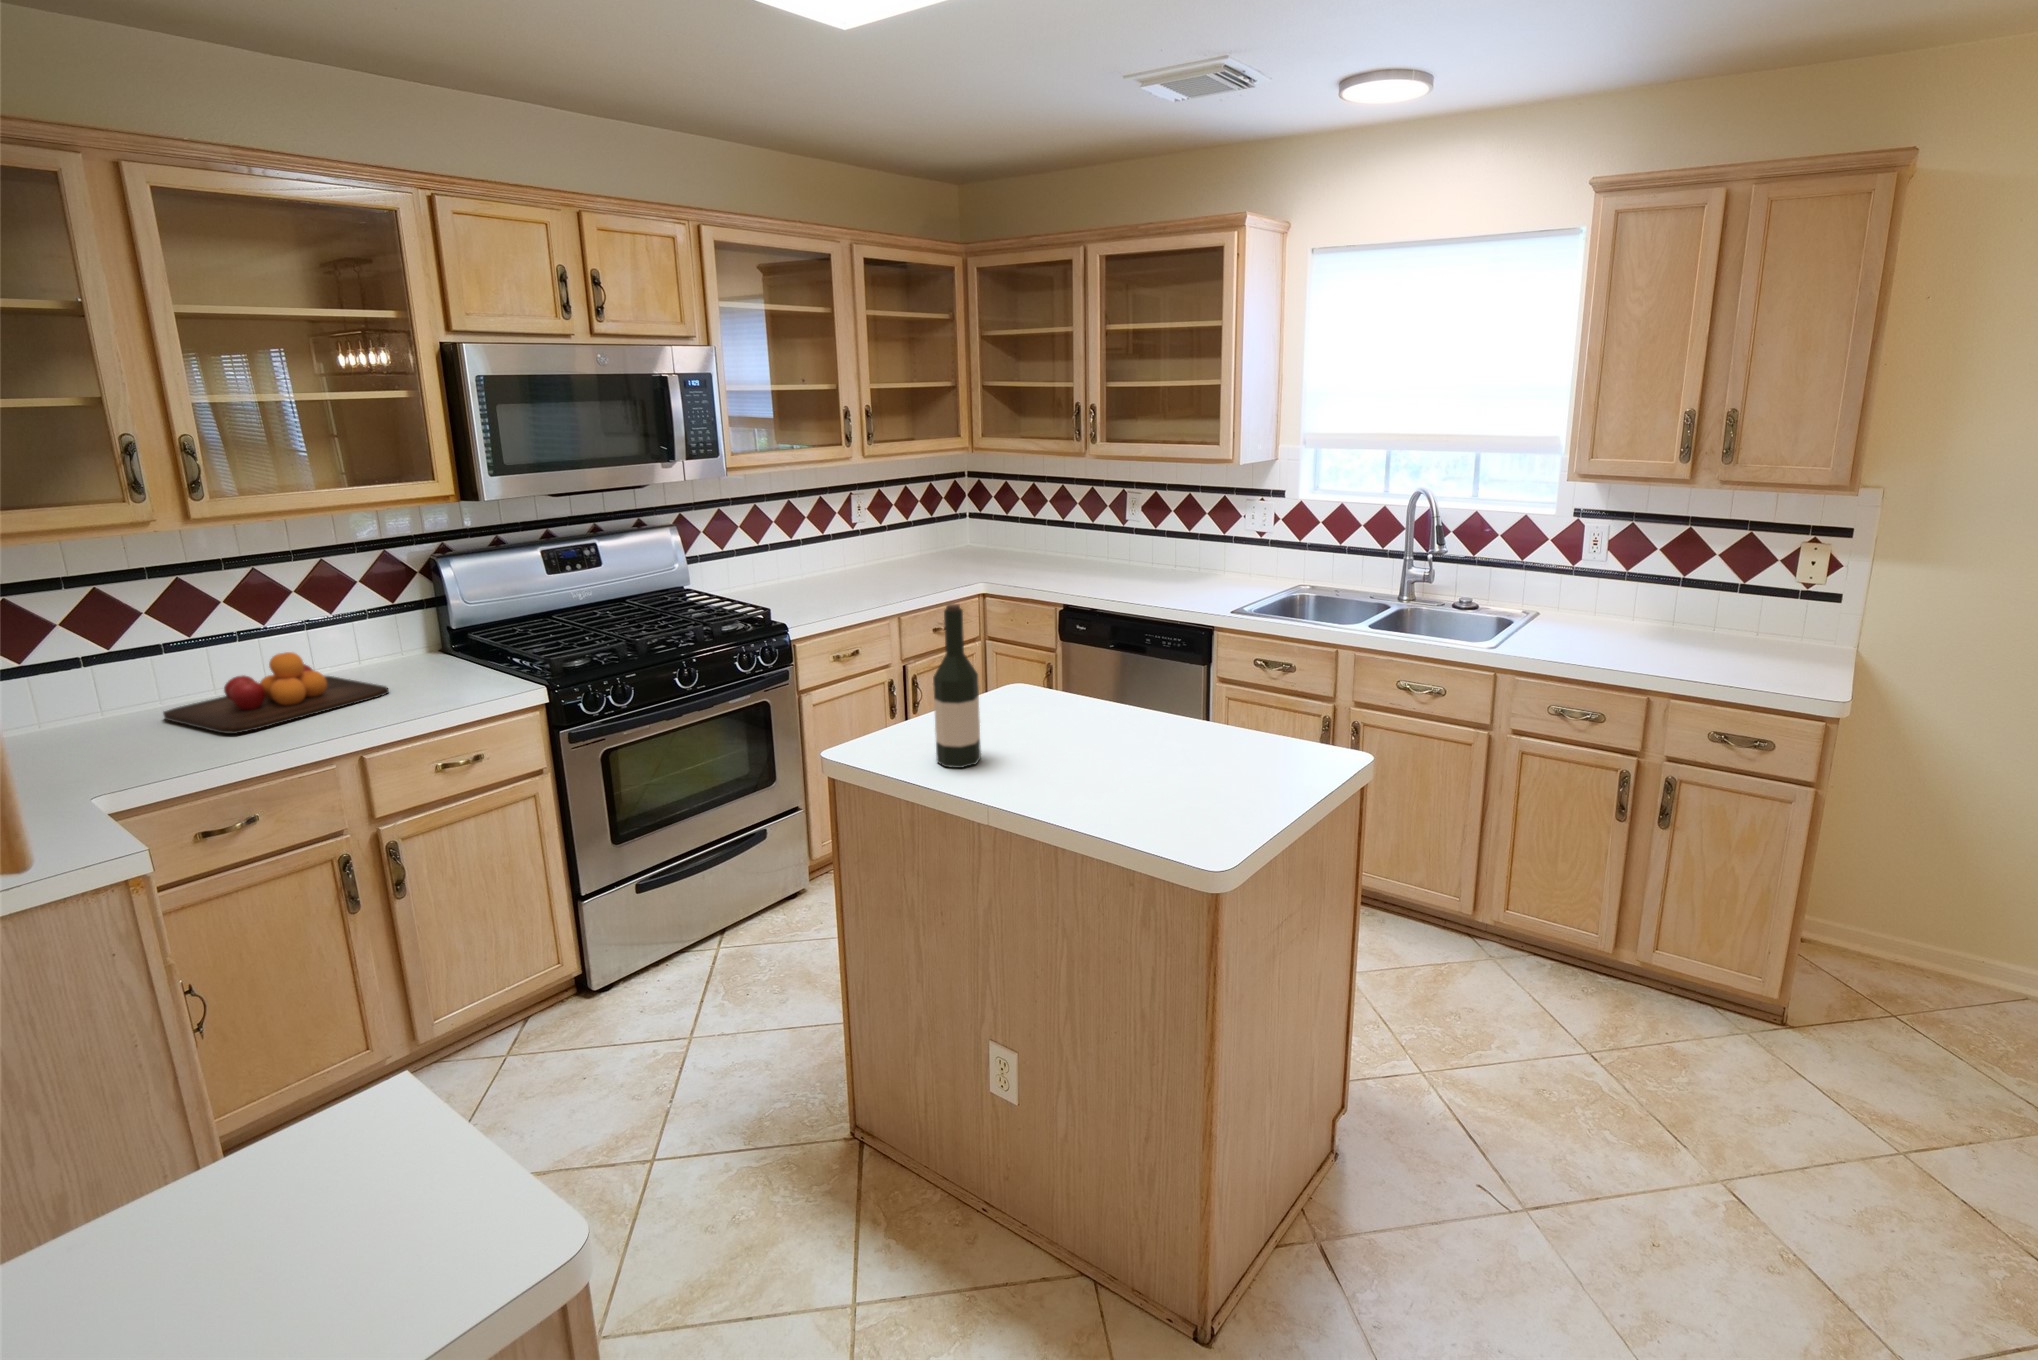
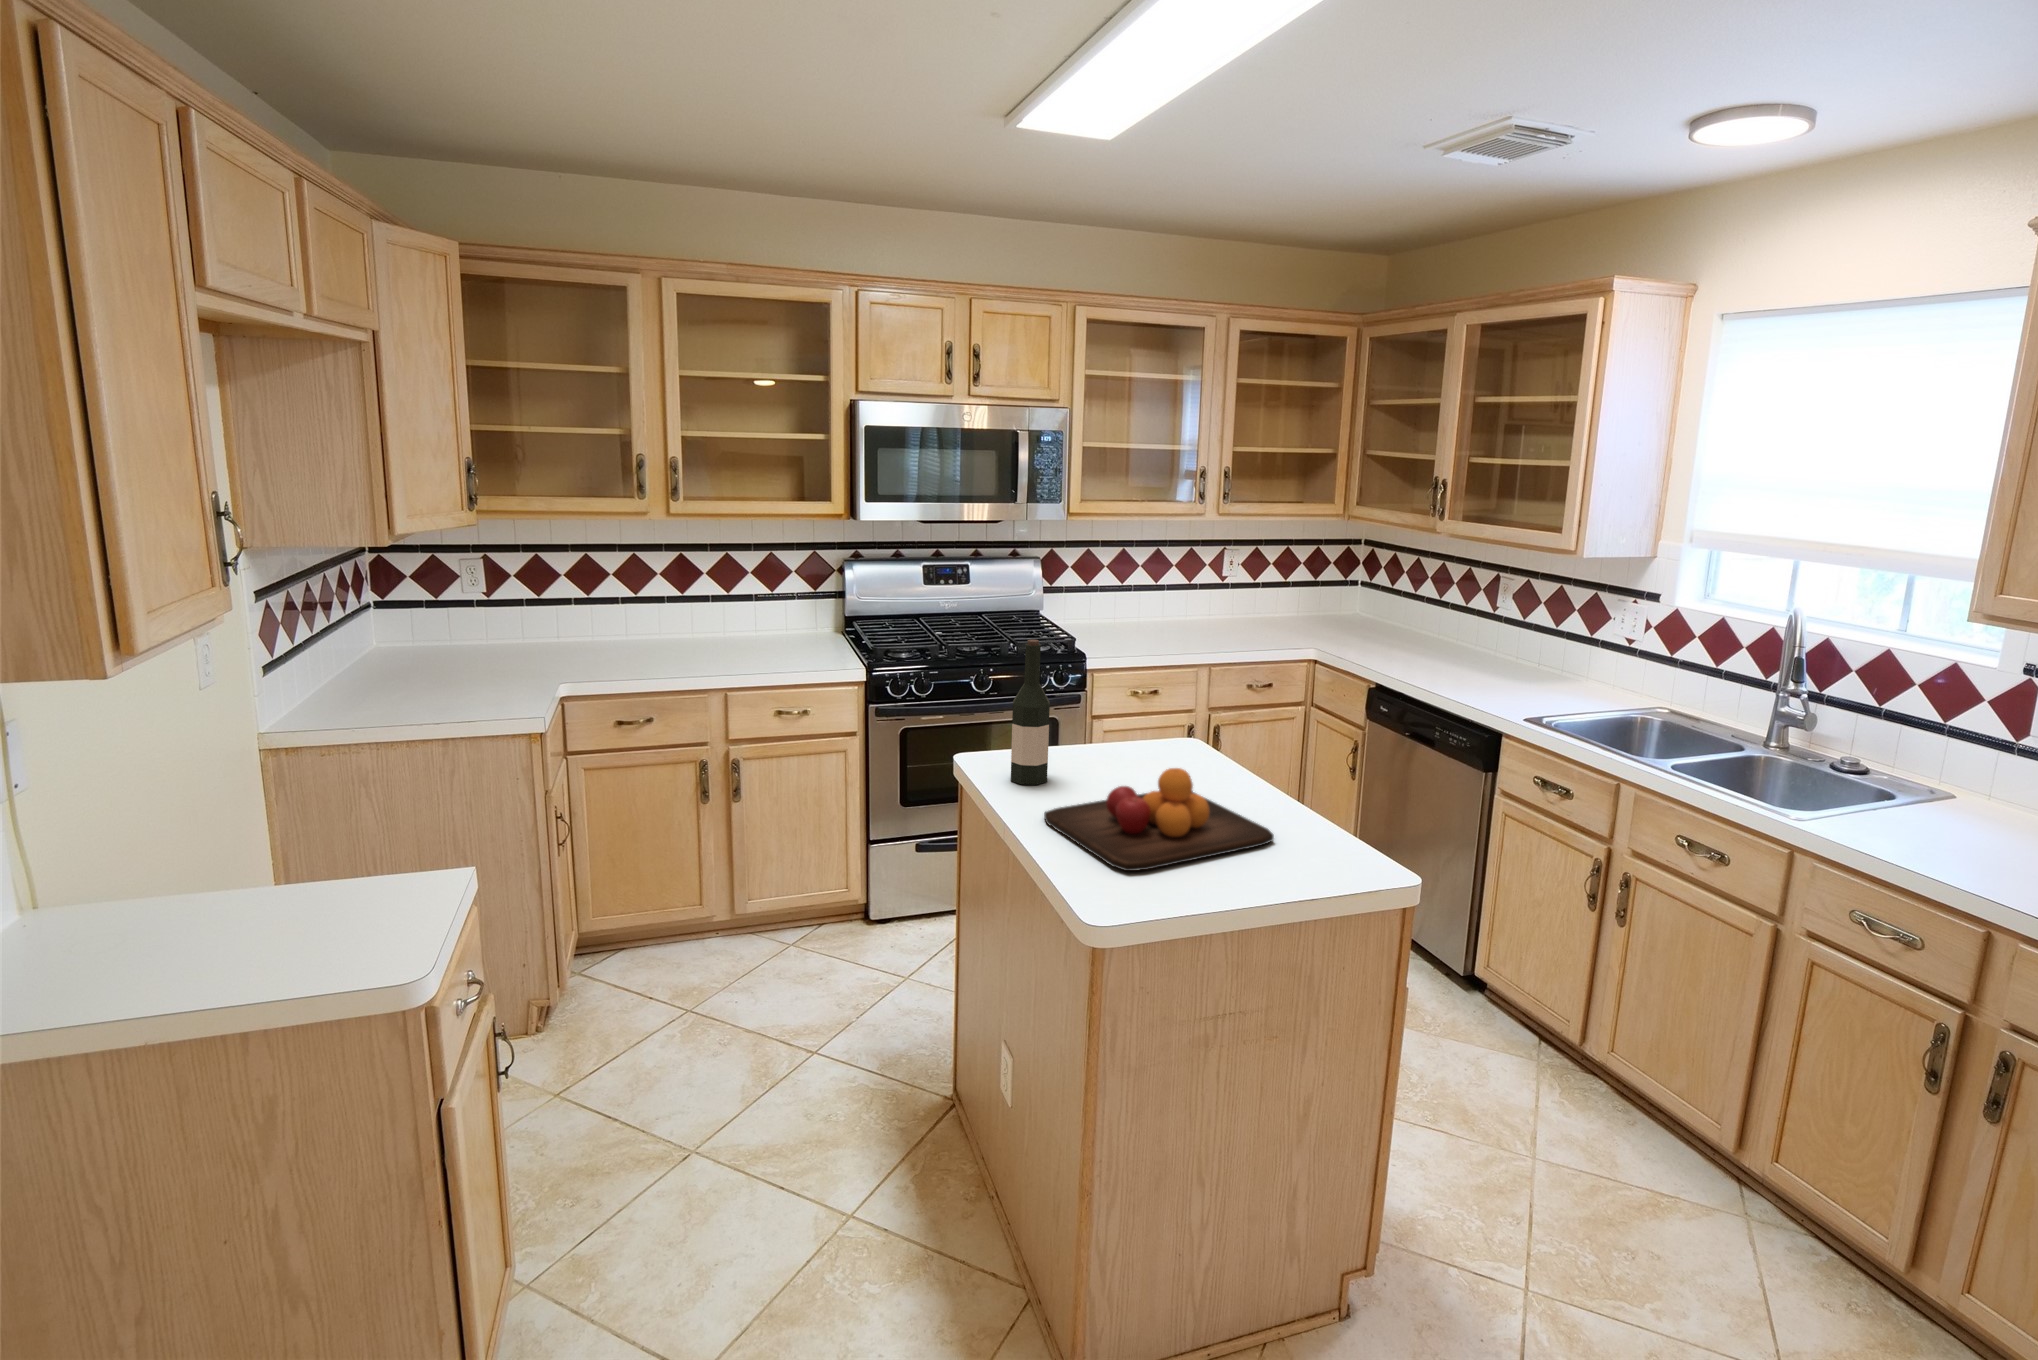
chopping board: present [163,652,389,734] -> present [1044,768,1274,871]

